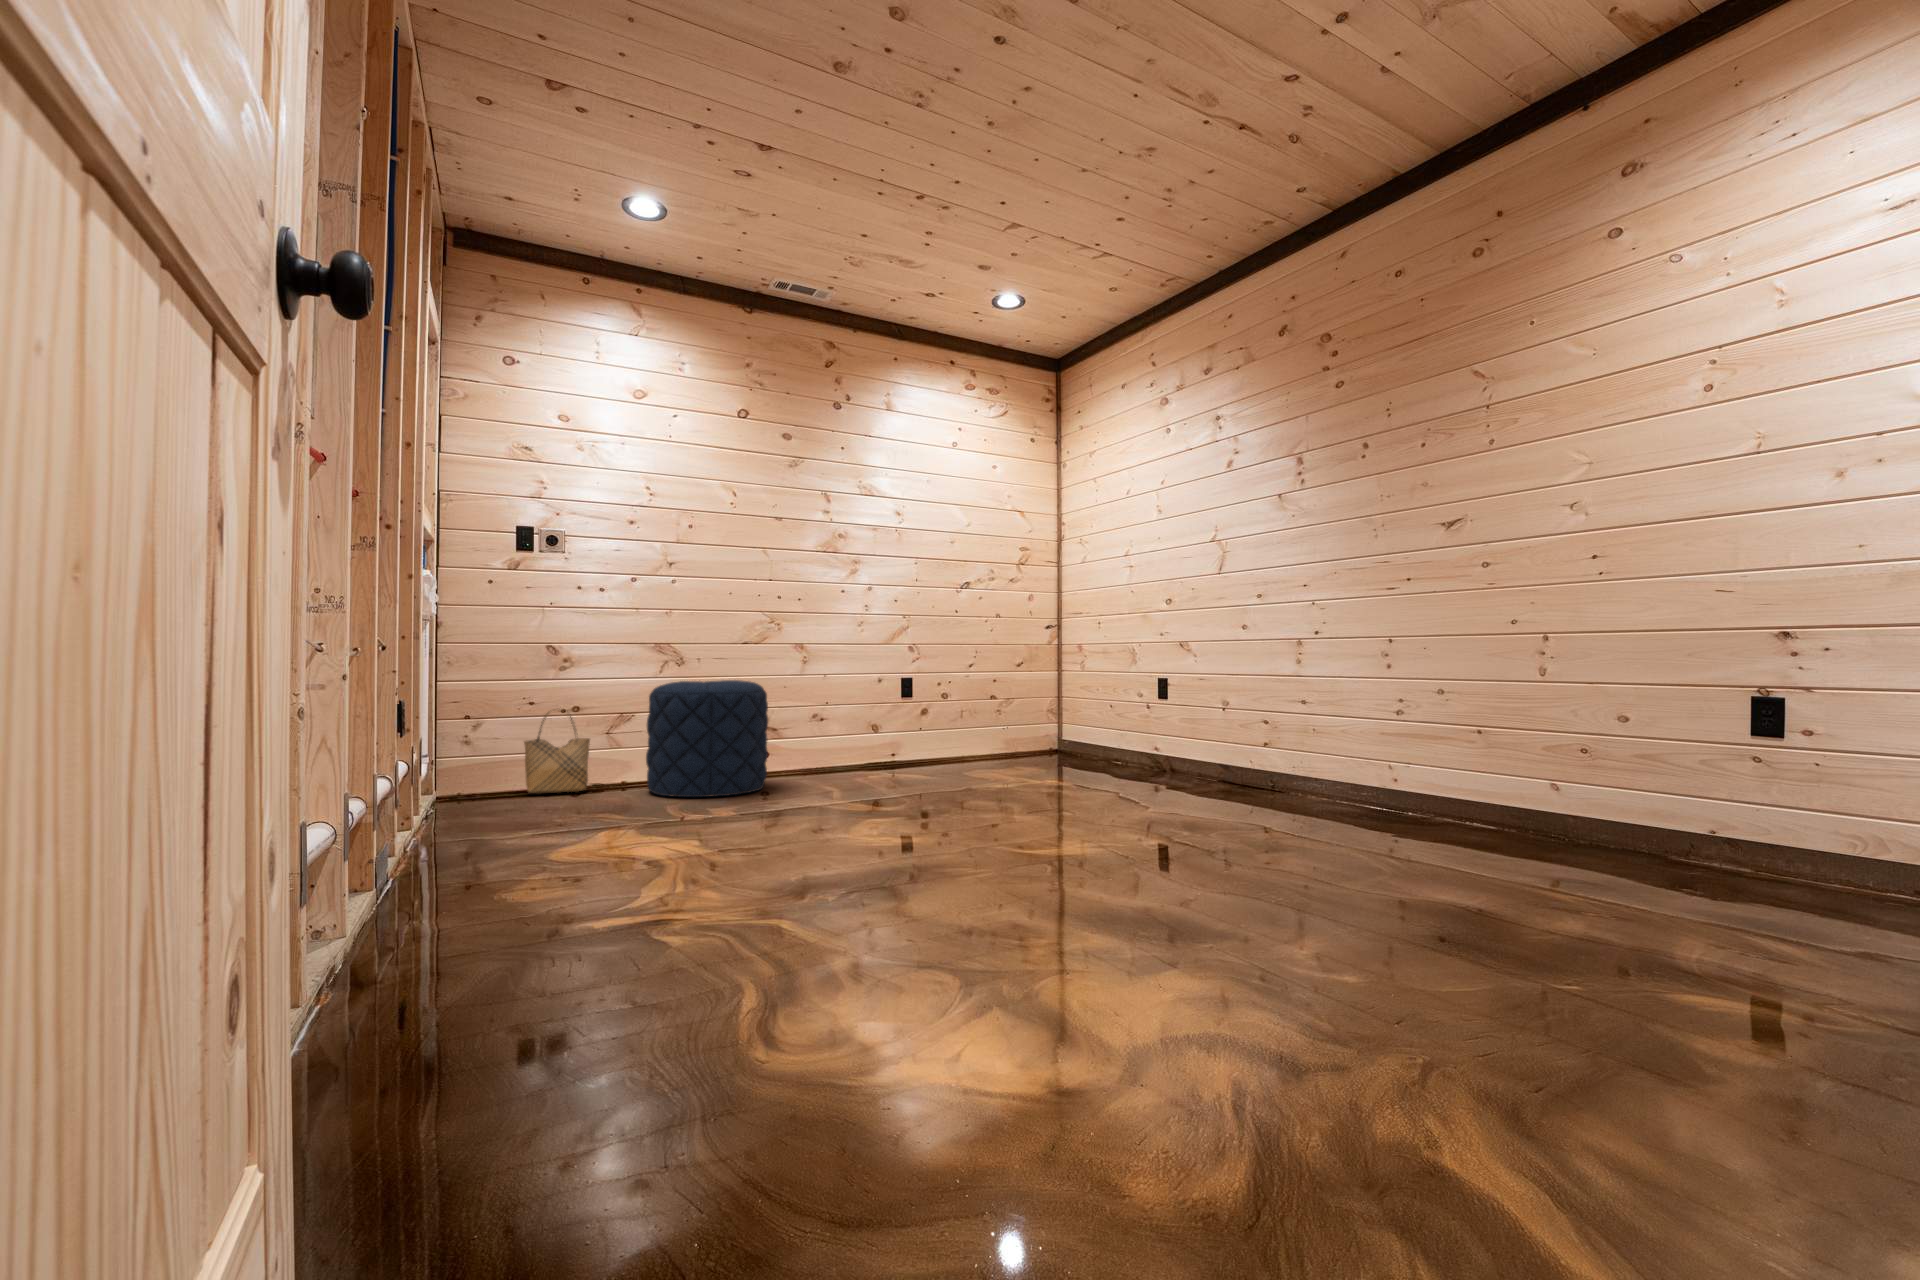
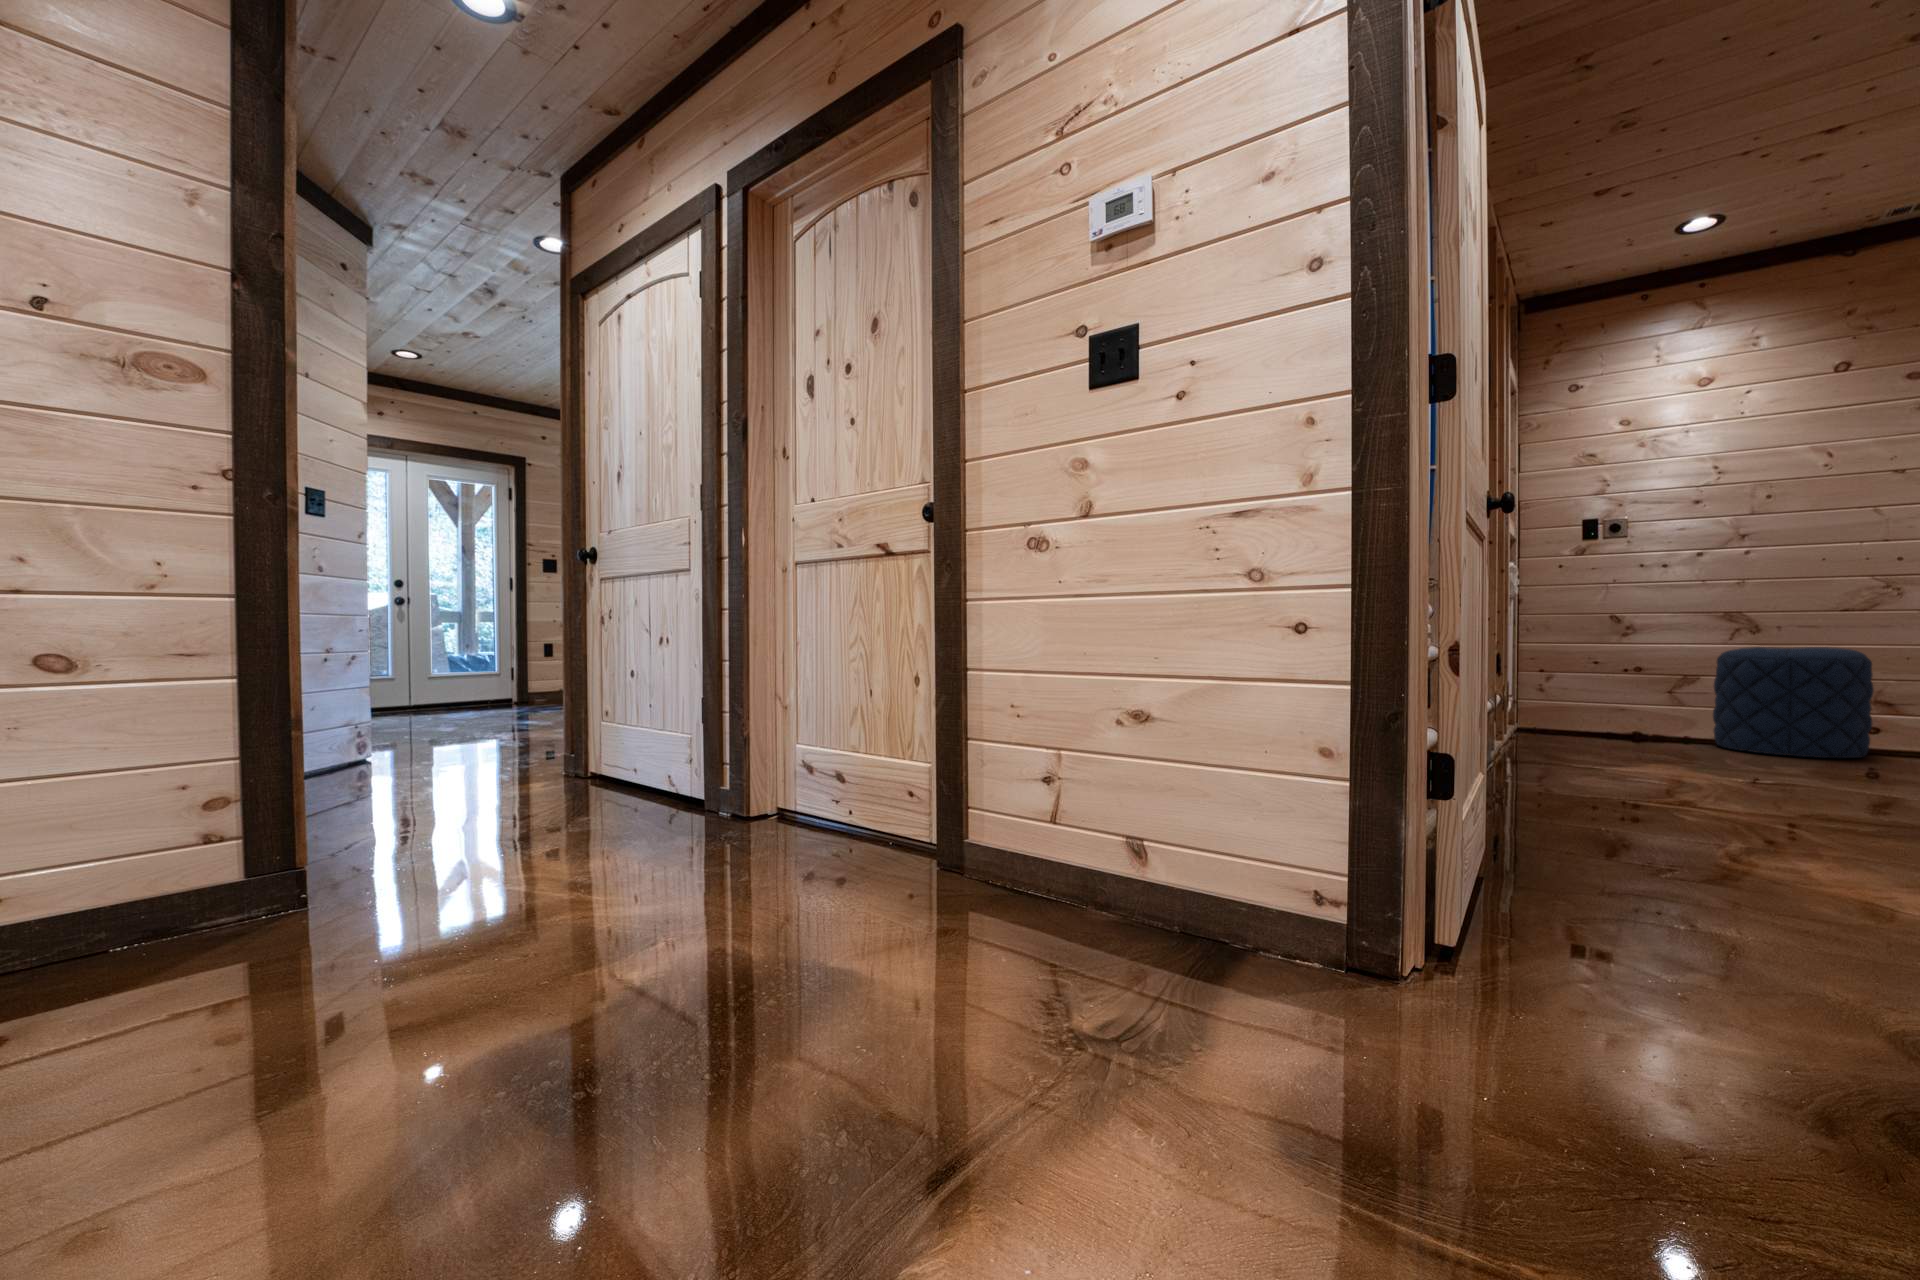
woven basket: present [524,712,590,794] -> none [1588,667,1653,737]

